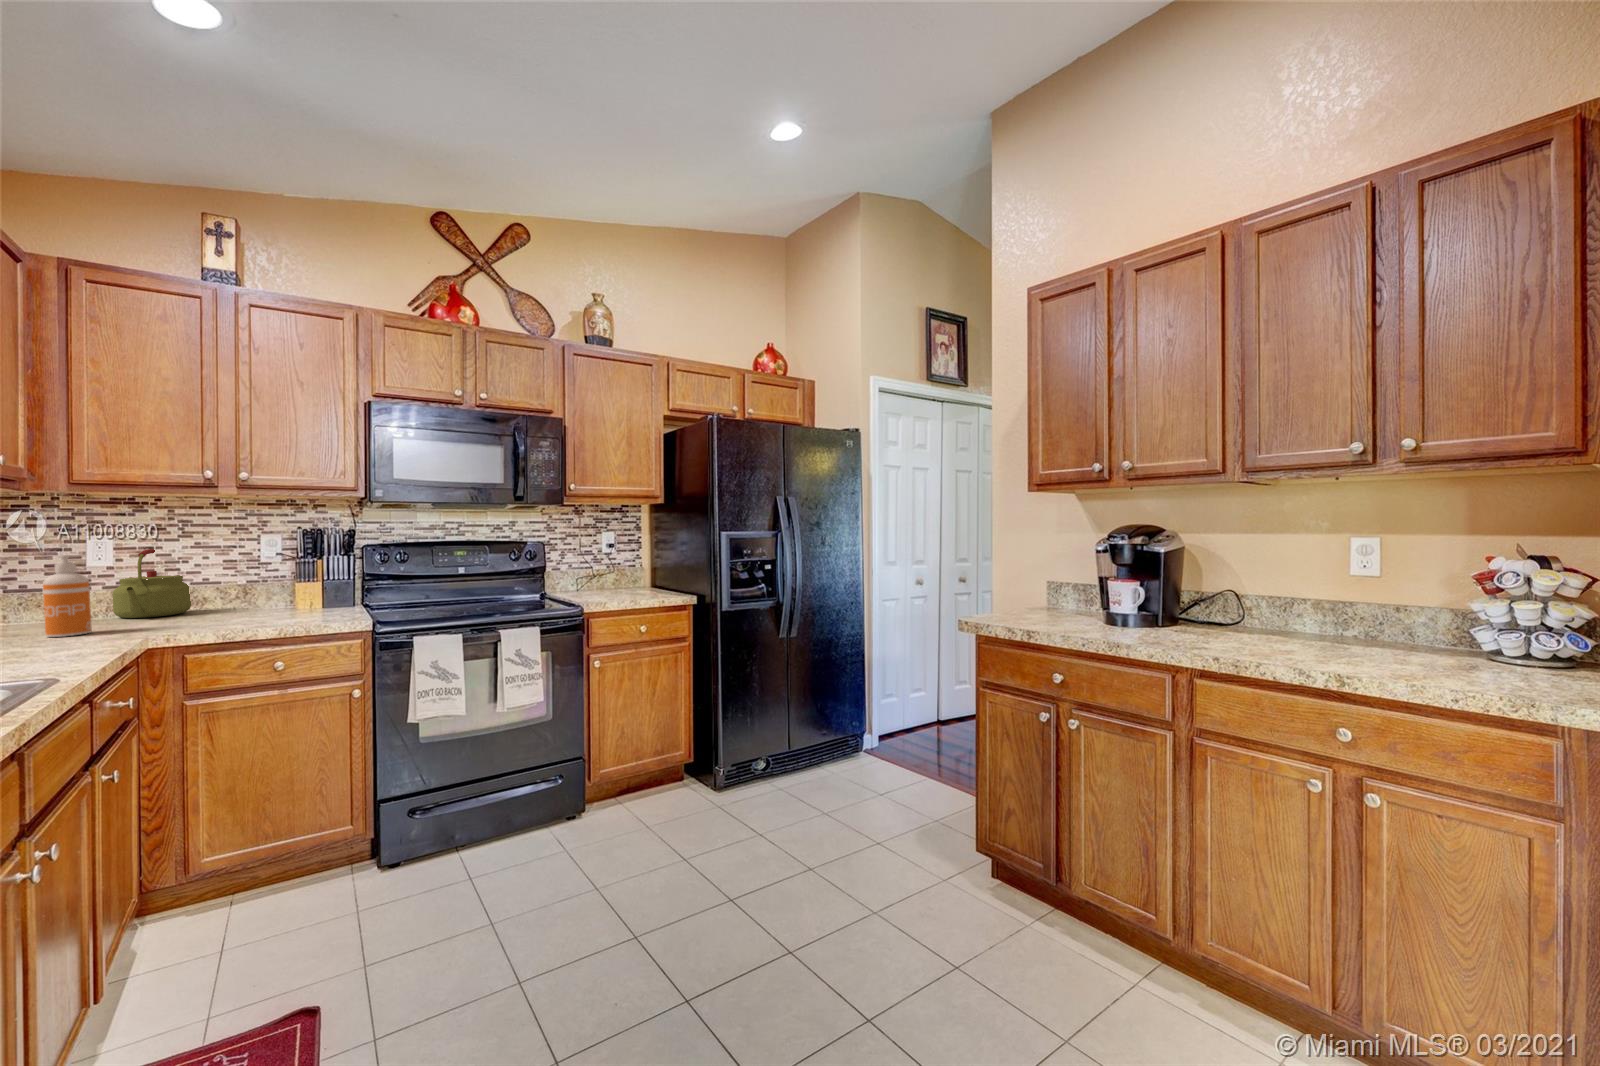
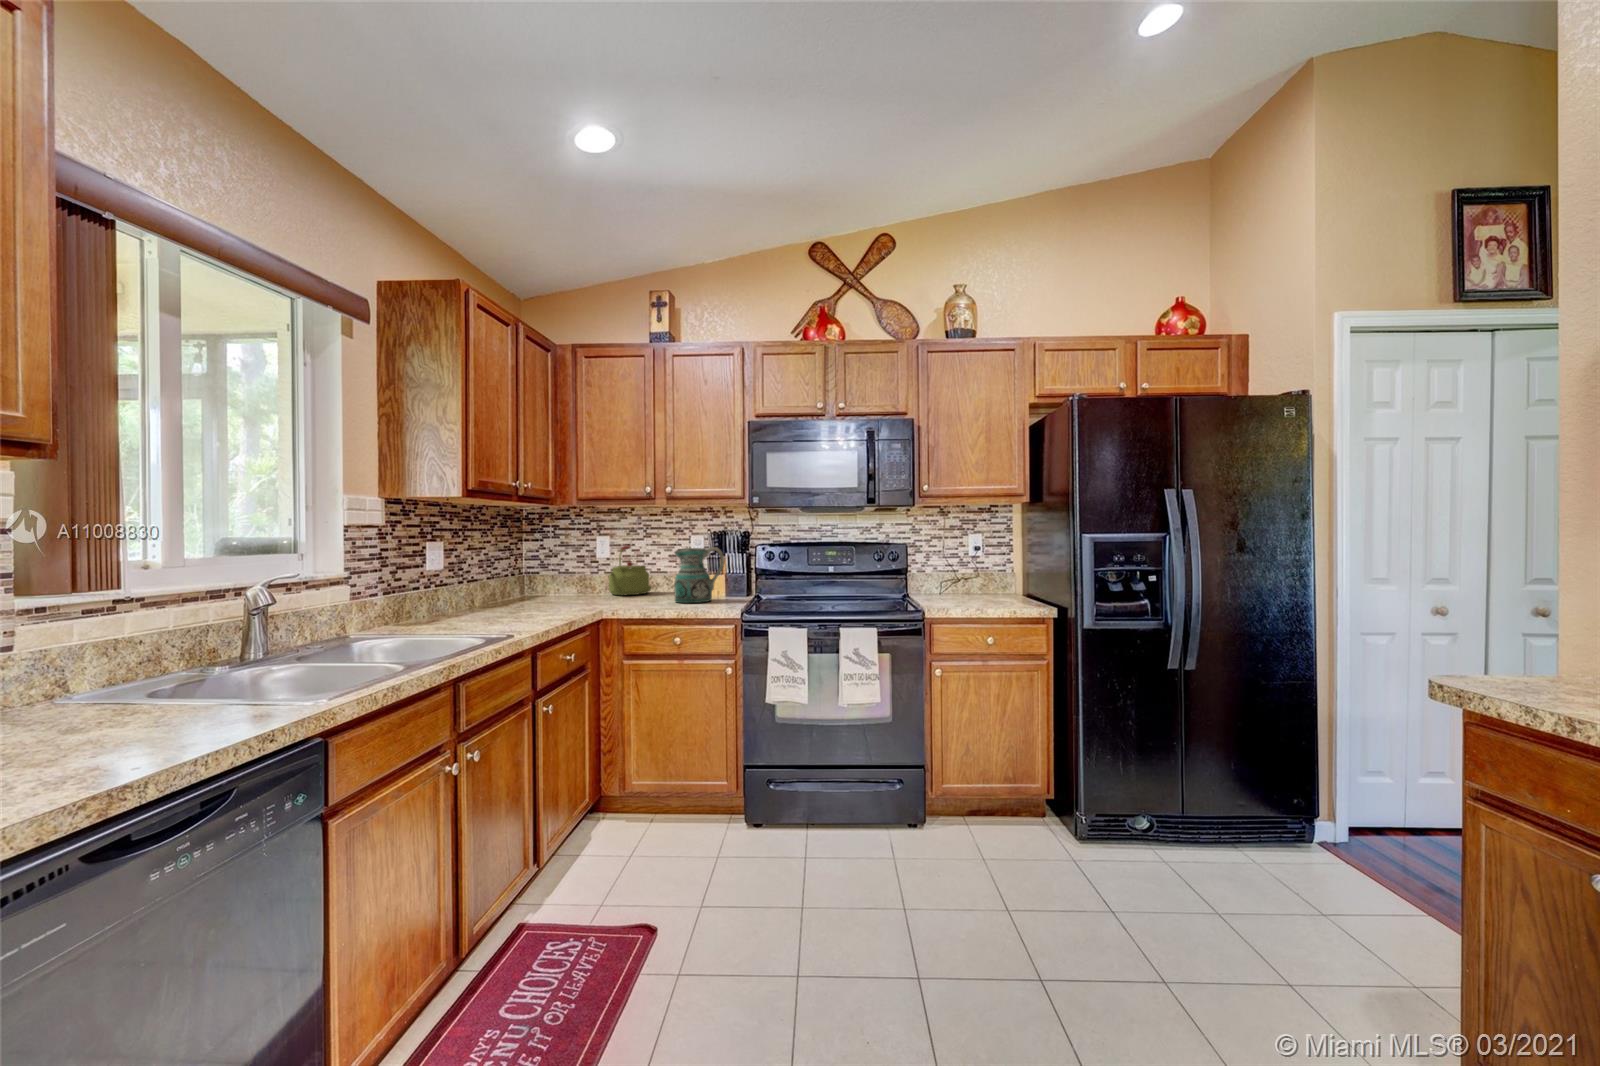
ceramic pitcher: none [254,548,331,620] -> present [674,547,724,603]
soap dispenser: present [43,555,92,637] -> none [558,549,583,606]

